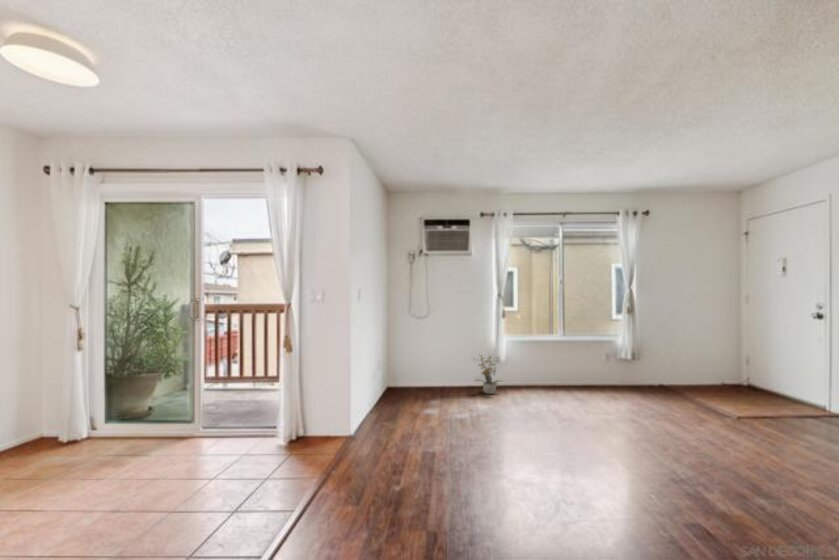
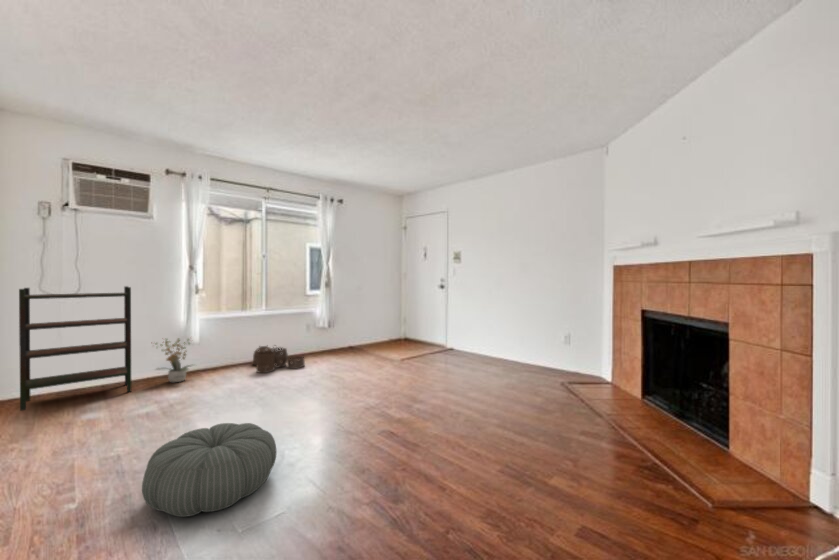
bookshelf: none [400,311,459,396] -> present [19,286,131,411]
woven basket: none [551,370,605,401] -> present [253,346,305,373]
pouf: none [473,440,573,514] -> present [142,423,277,517]

